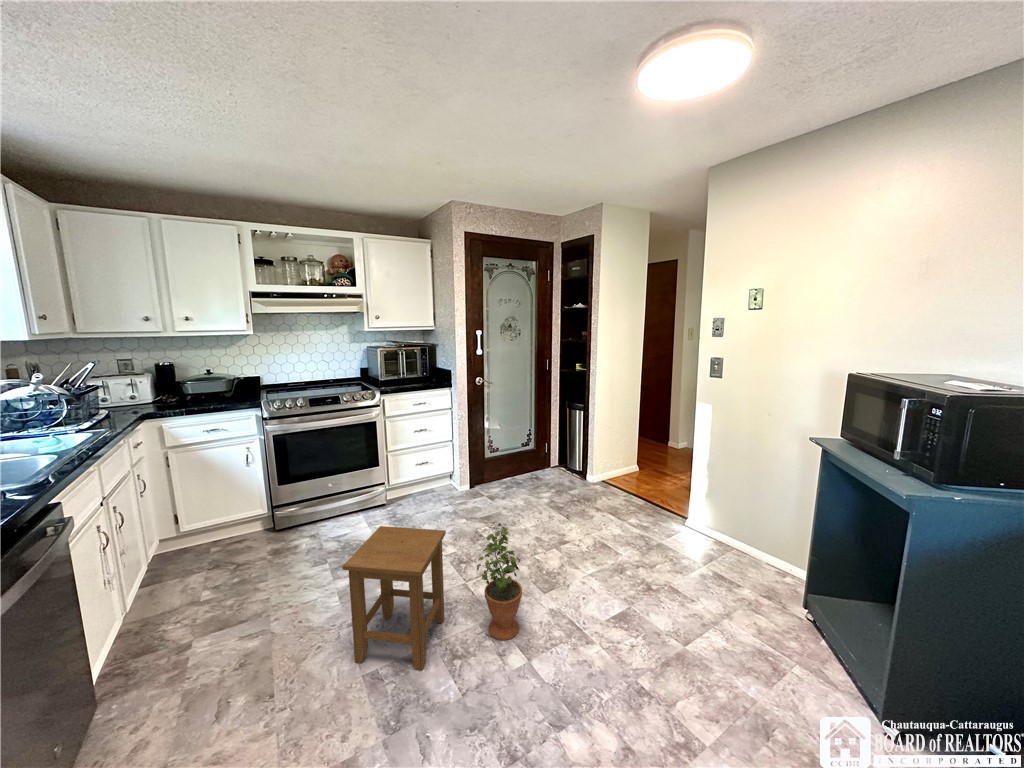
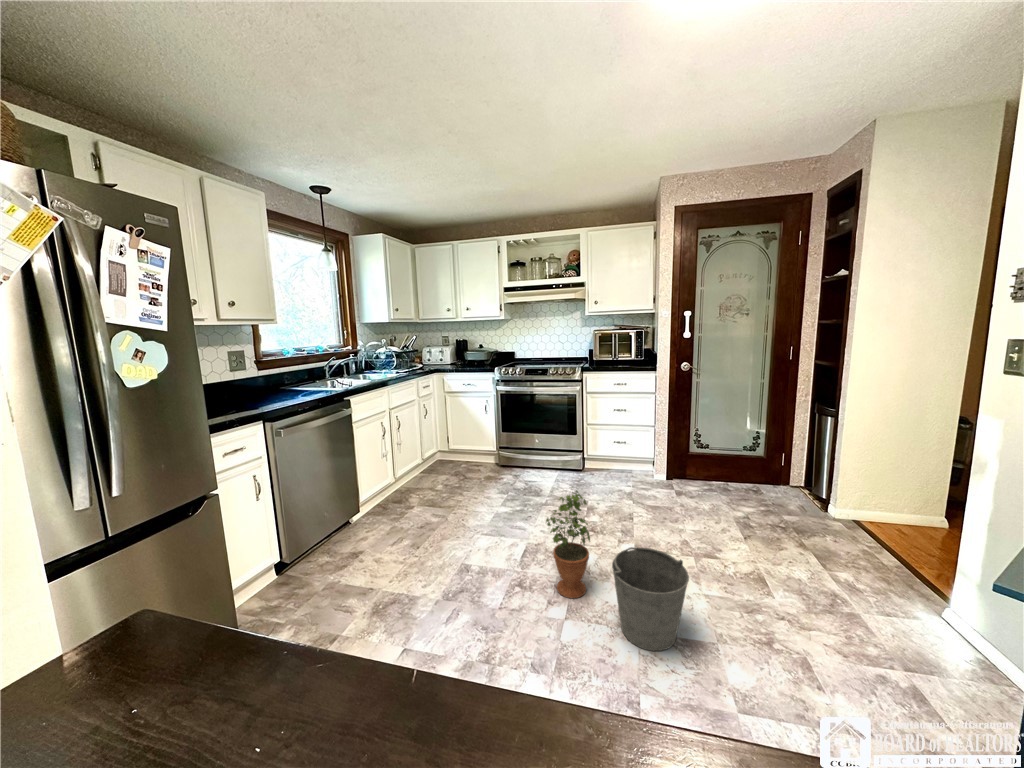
stool: present [343,526,446,670] -> none [458,467,541,580]
bucket: none [557,551,624,644] -> present [612,547,689,651]

